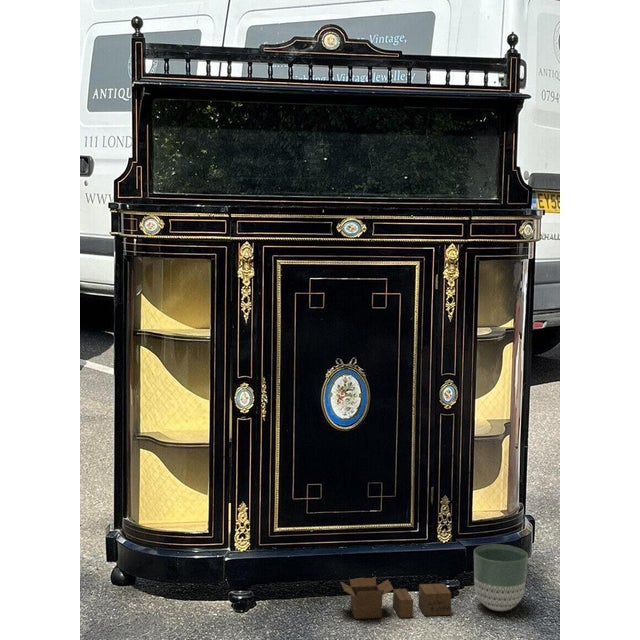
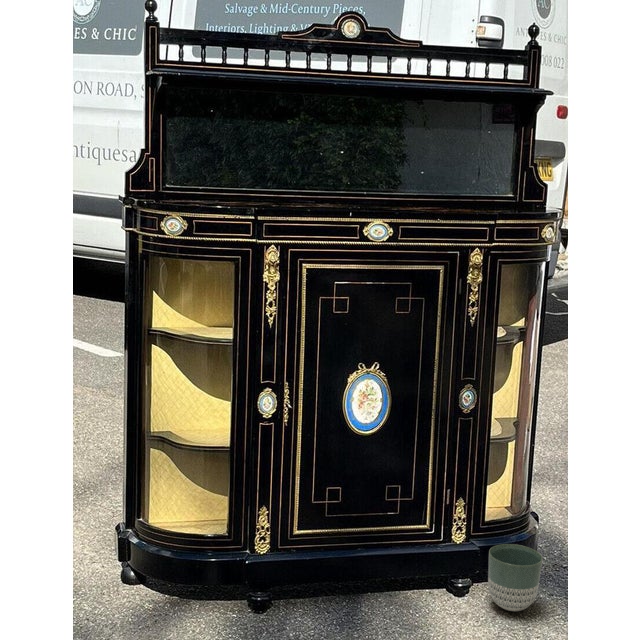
cardboard box: present [340,577,451,619] -> none [357,575,468,622]

